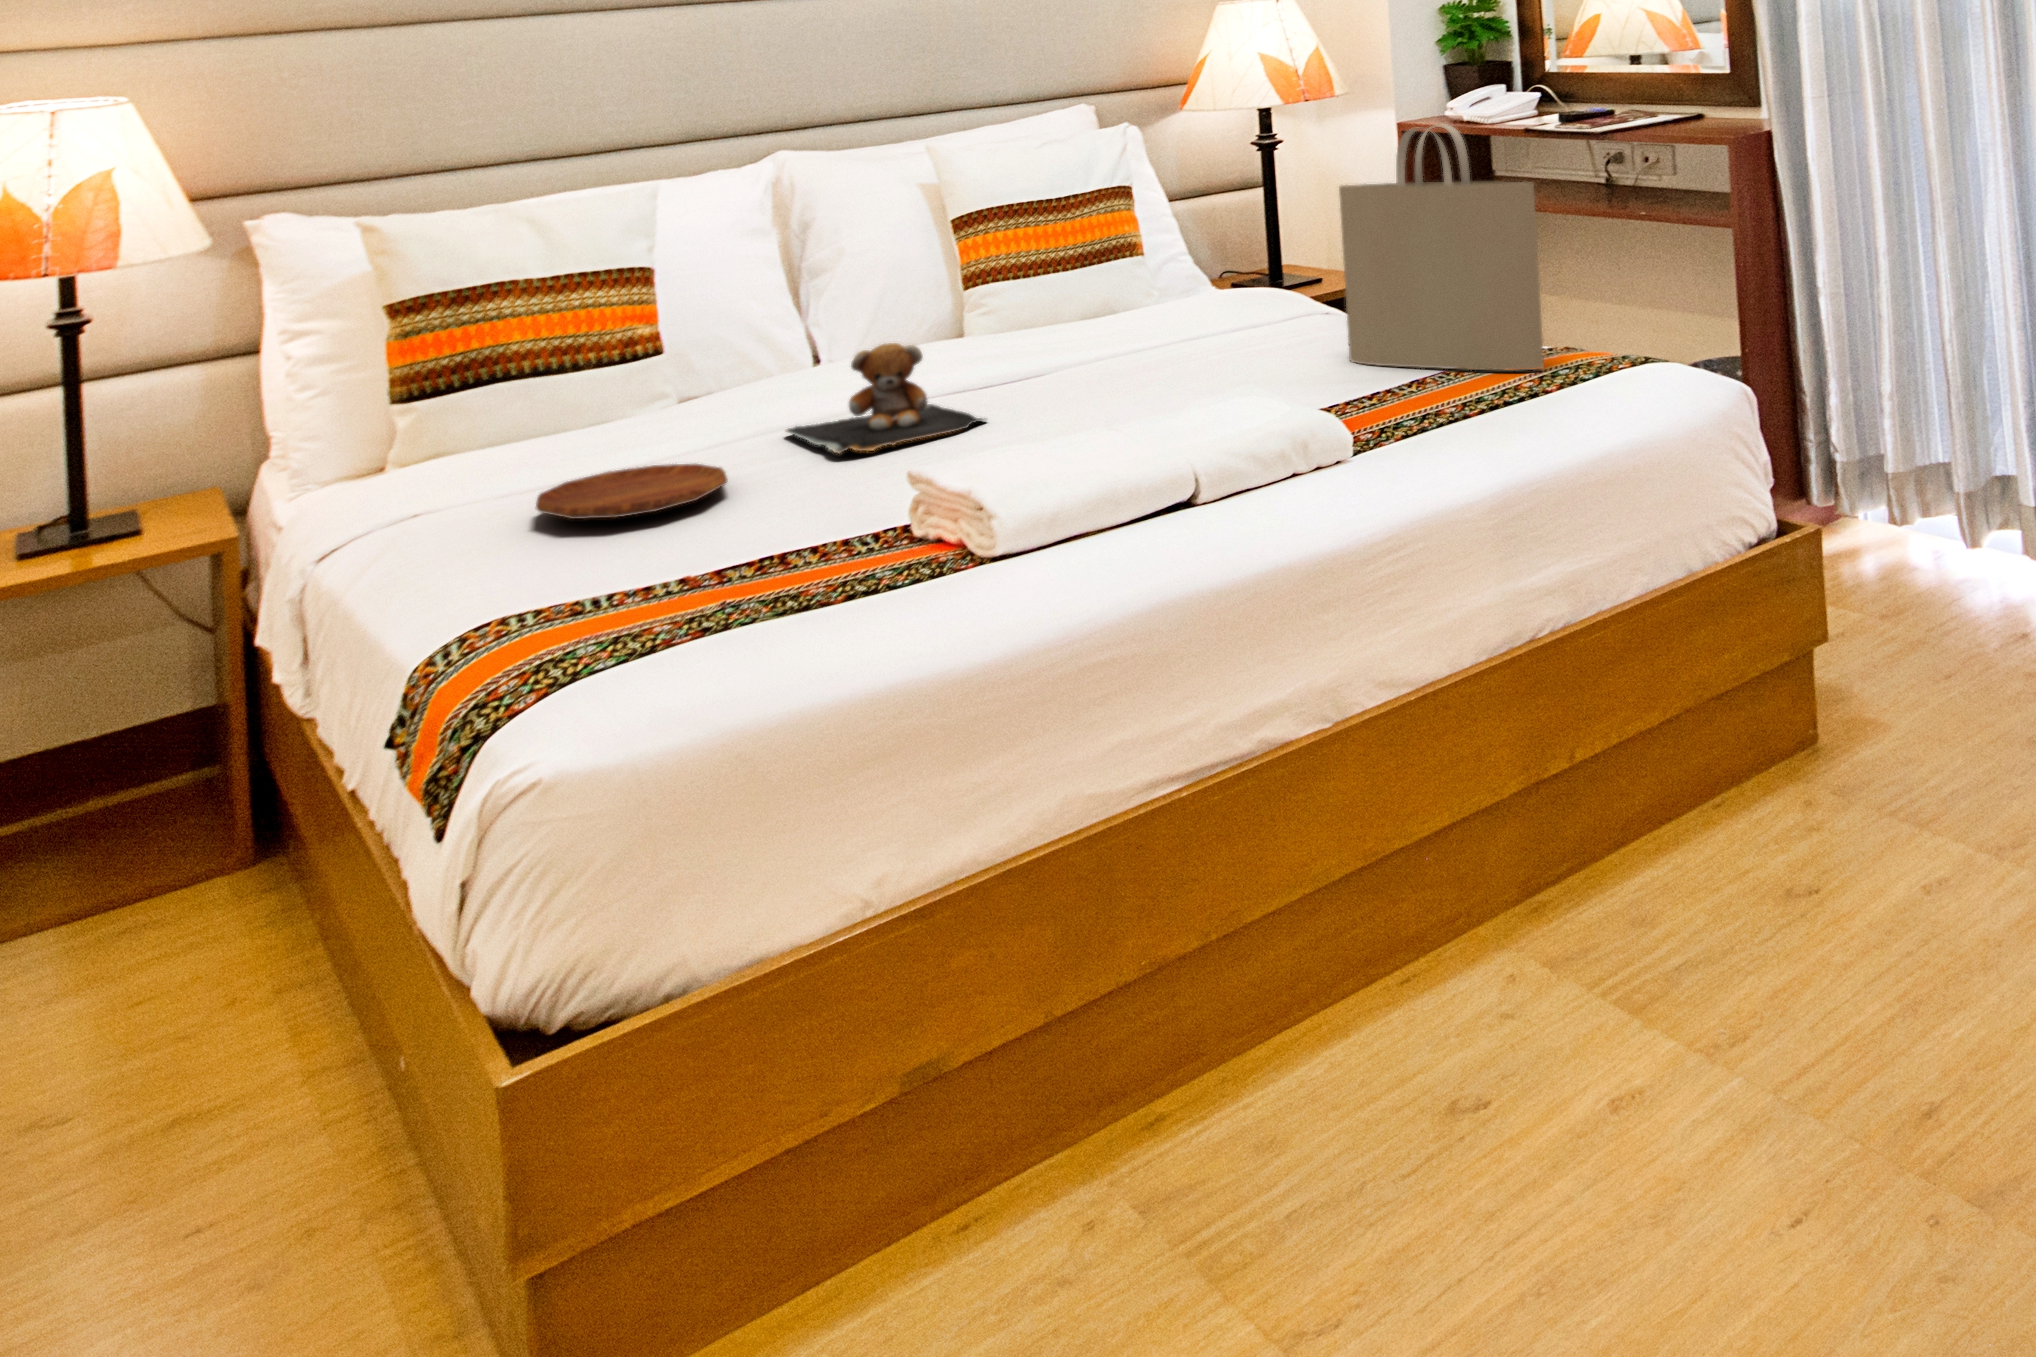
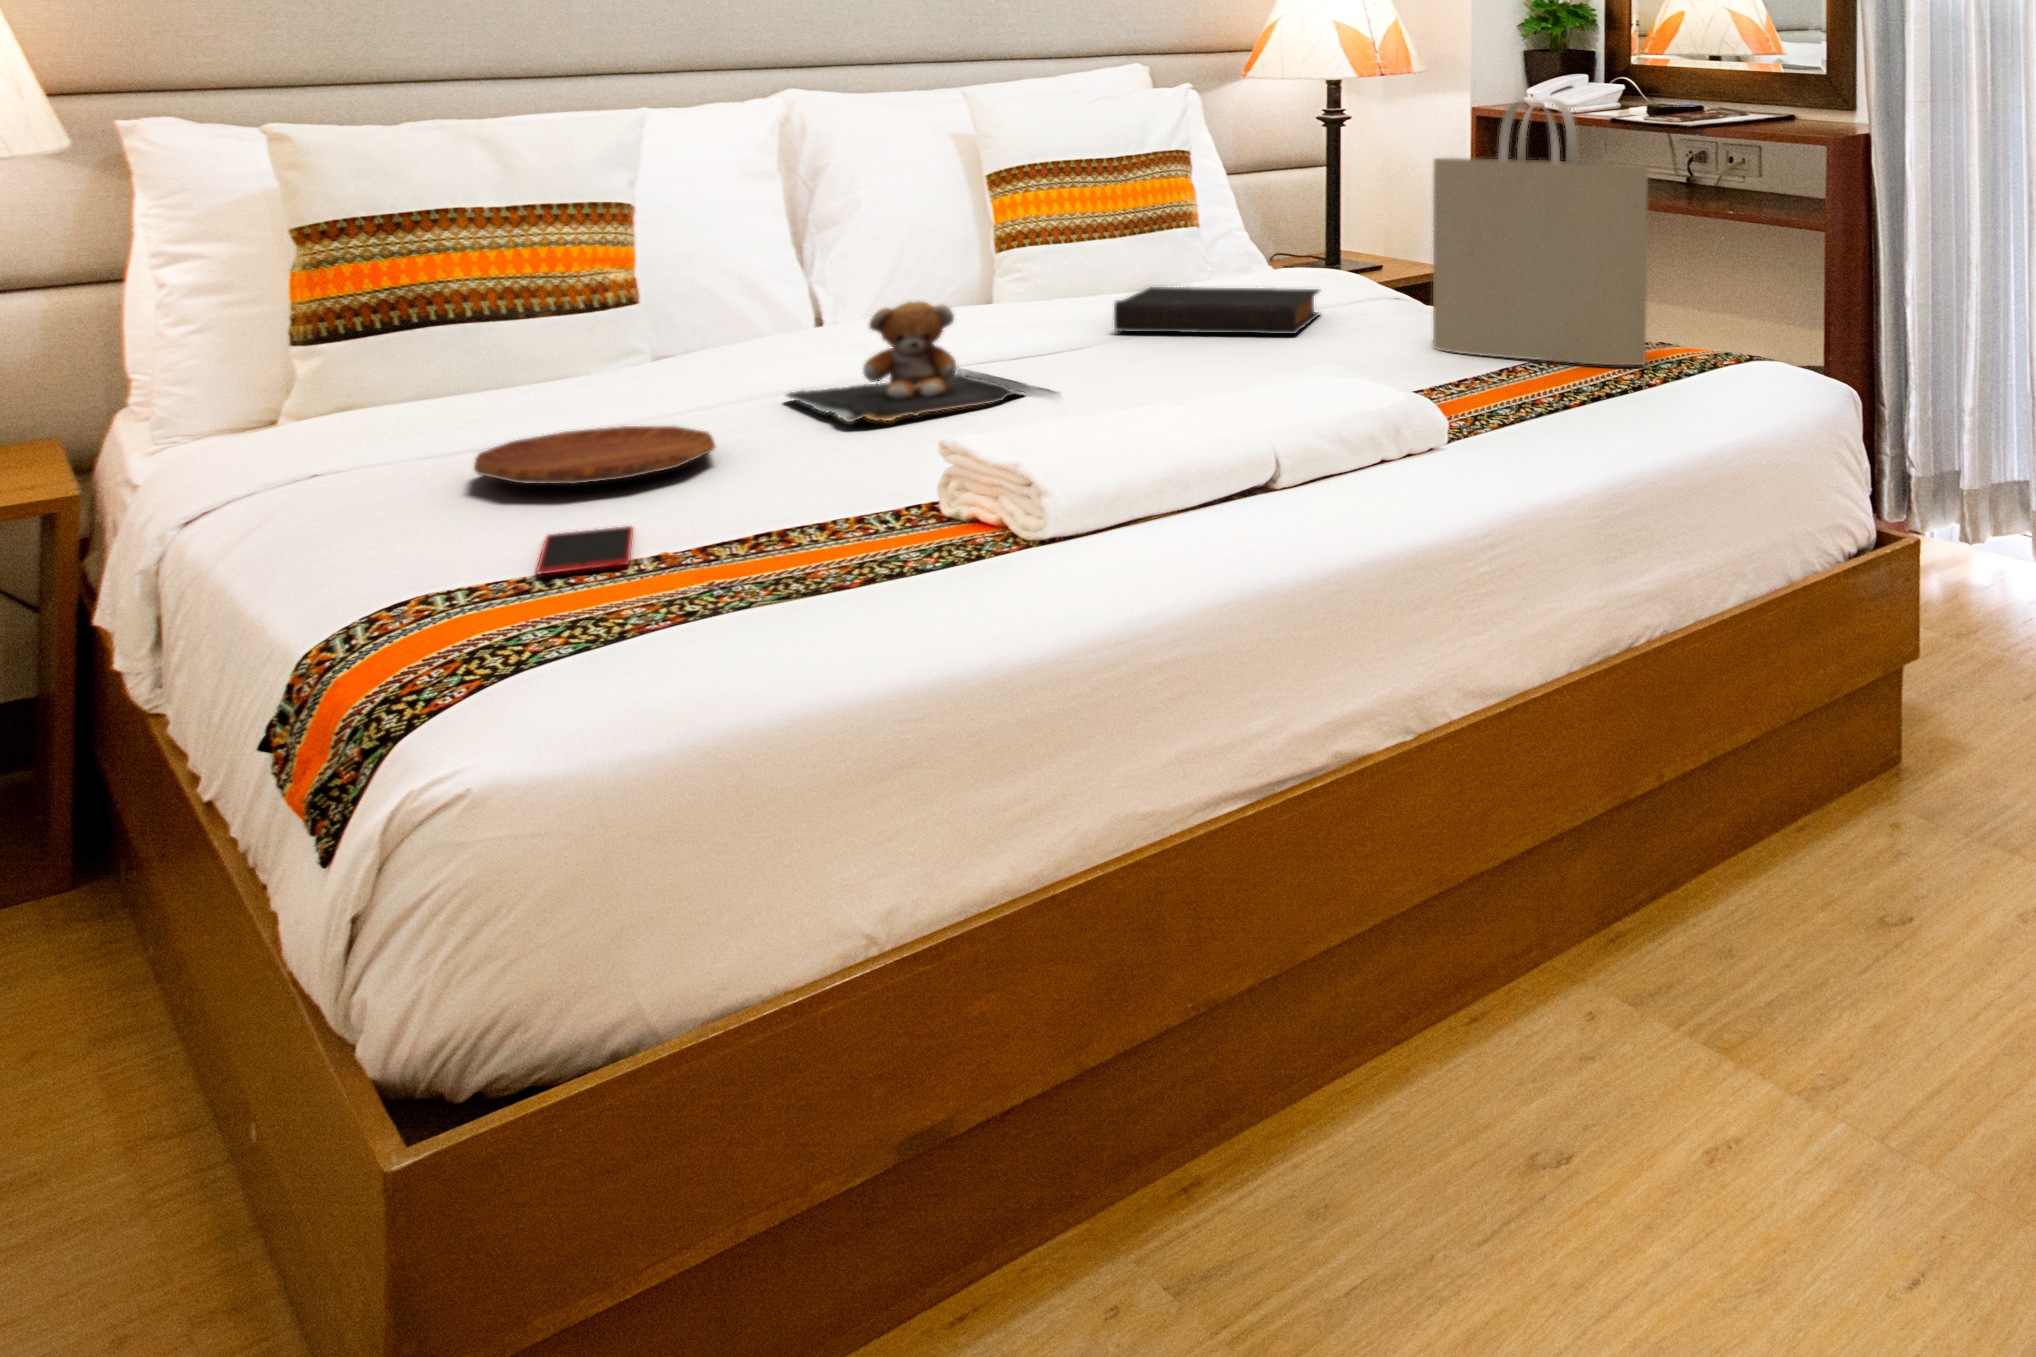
book: none [1064,309,1251,358] -> present [1114,287,1319,334]
smartphone: none [587,553,663,598] -> present [537,526,633,575]

